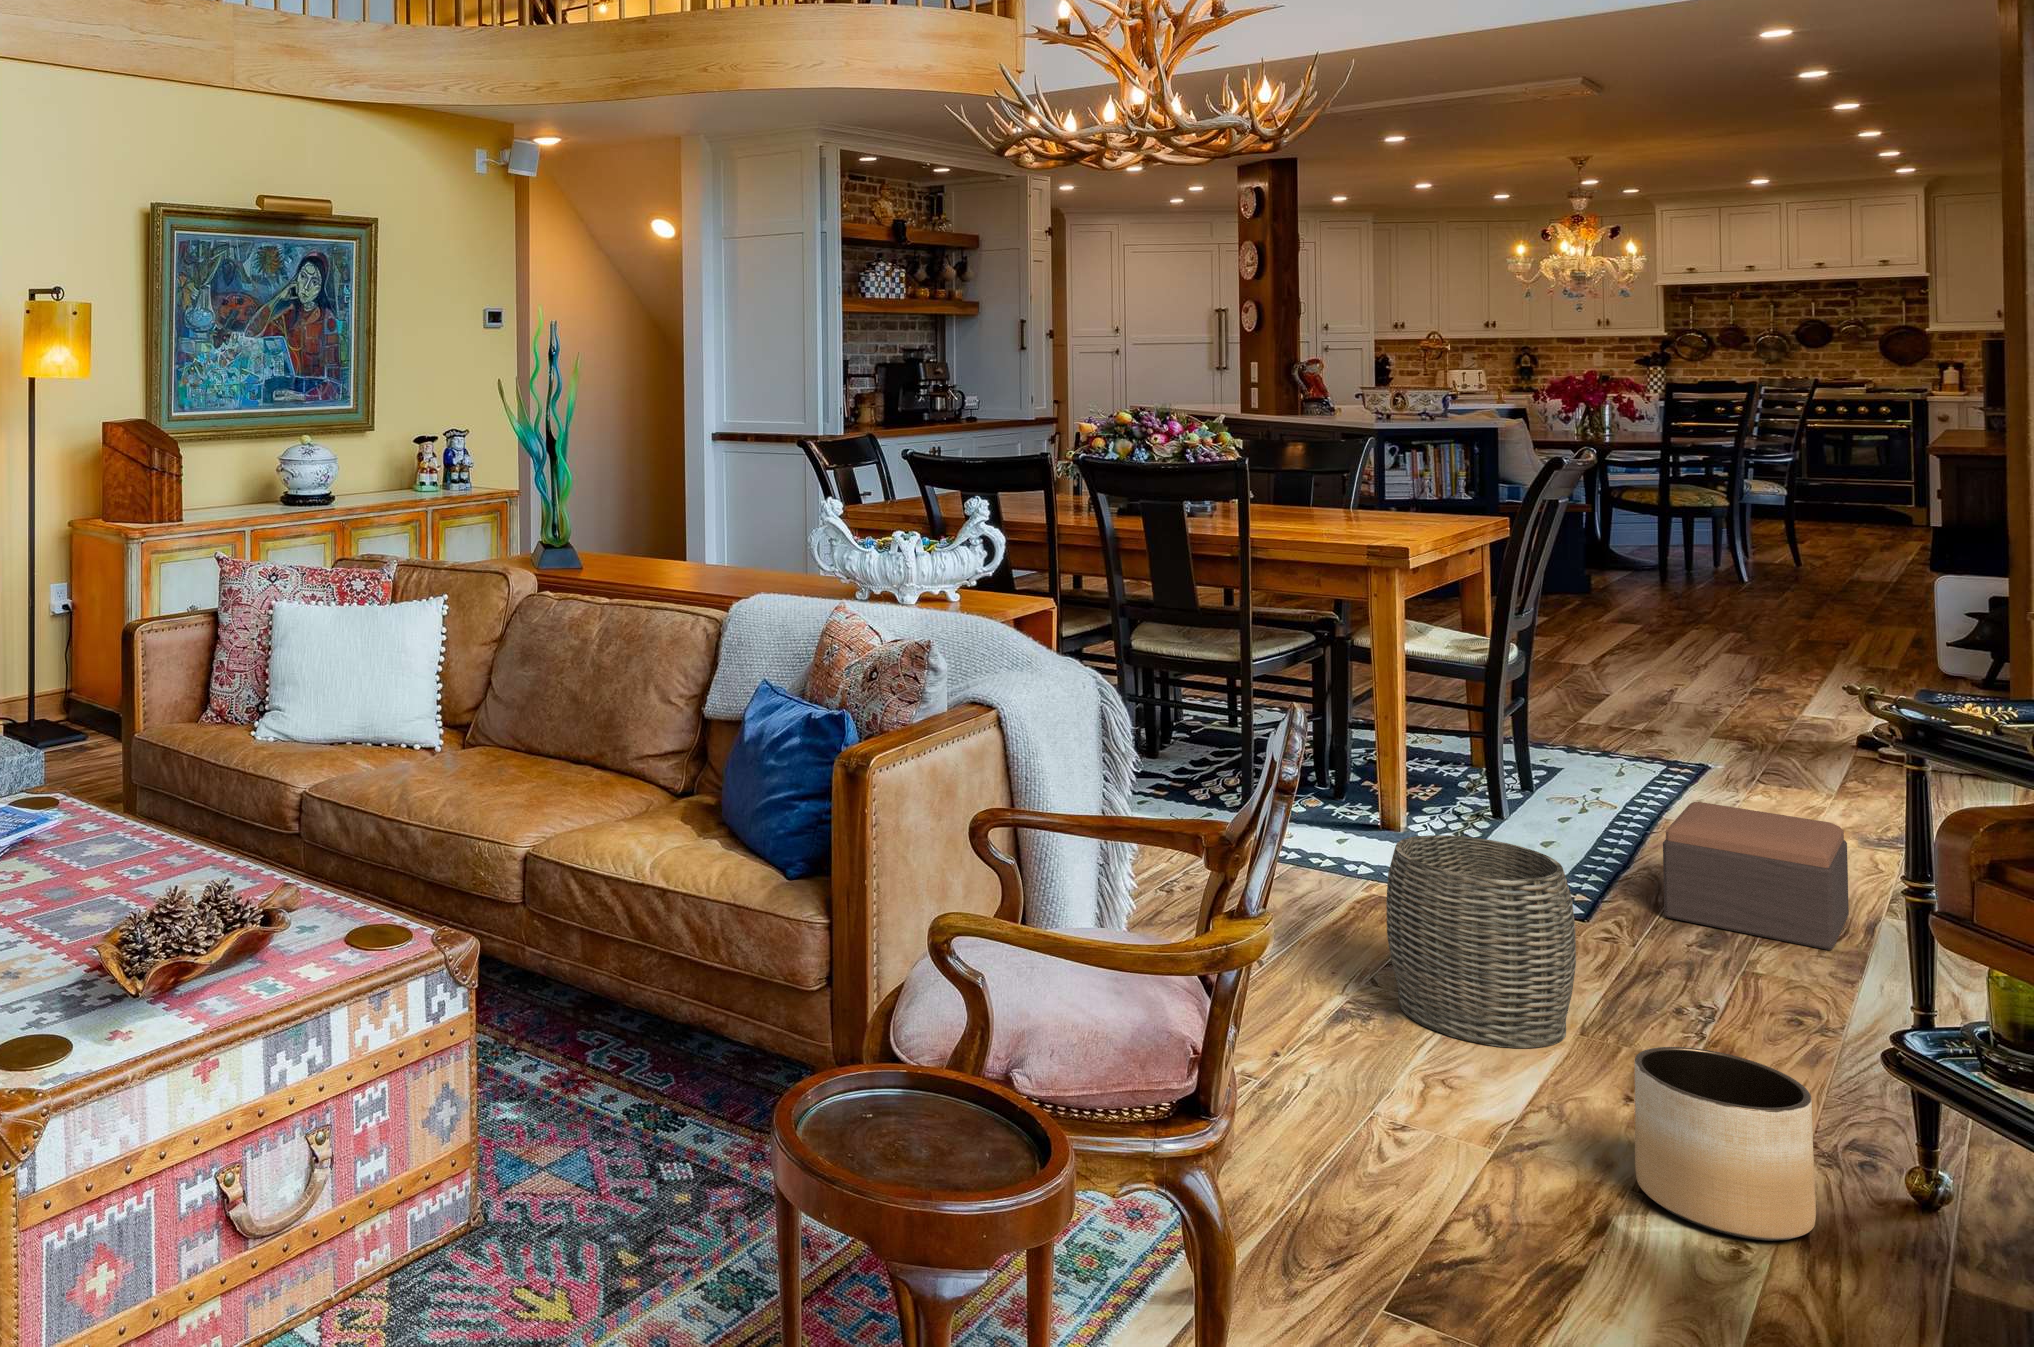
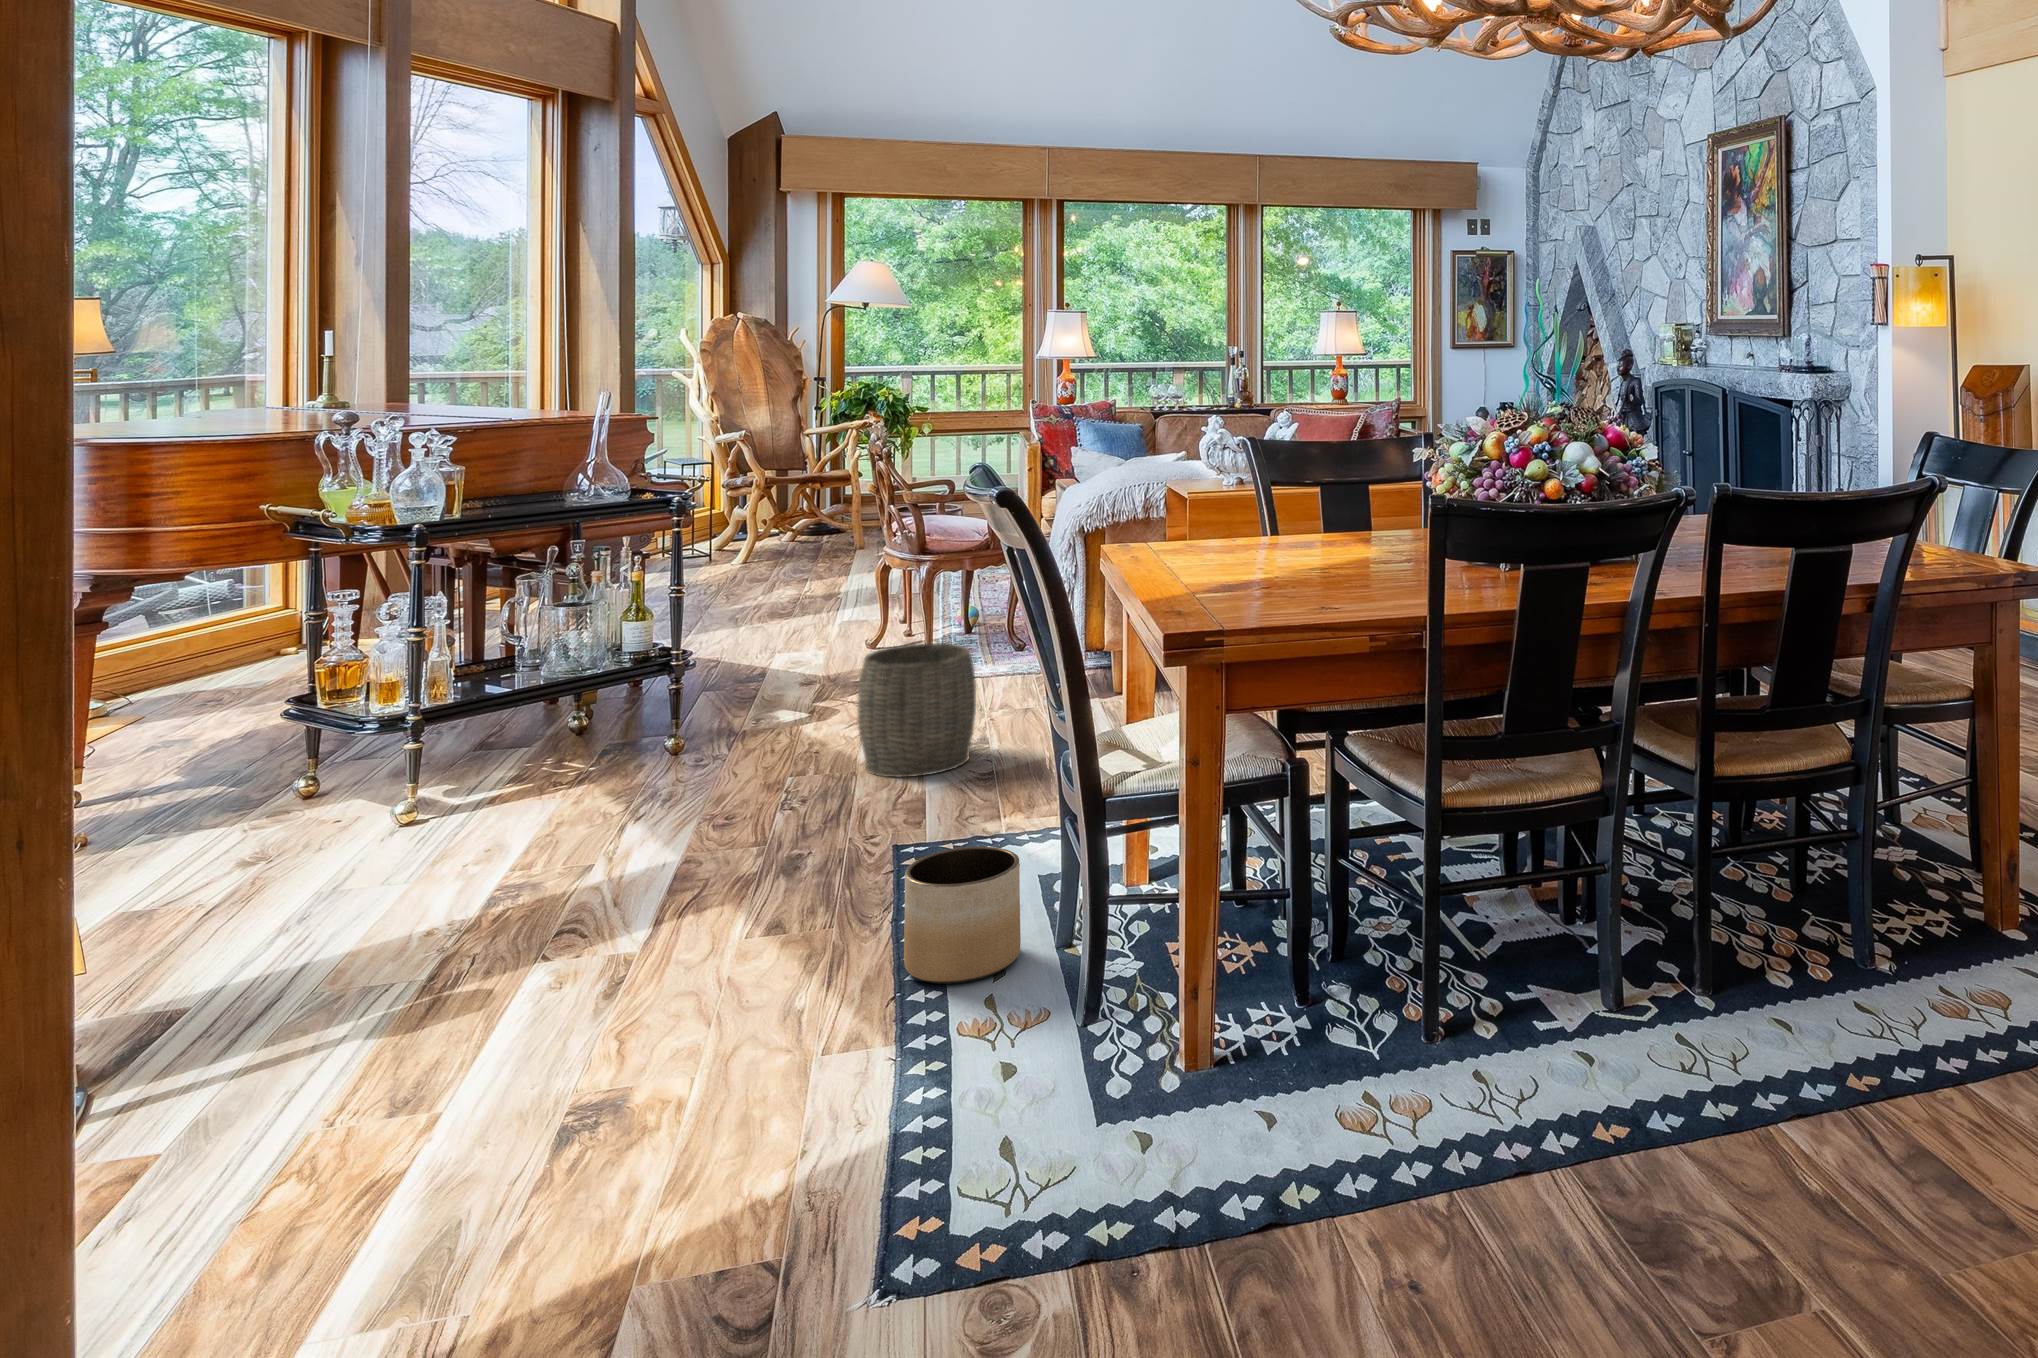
footstool: present [1663,802,1849,950] -> none [672,784,838,937]
planter: present [1635,1047,1816,1241] -> present [904,847,1021,984]

